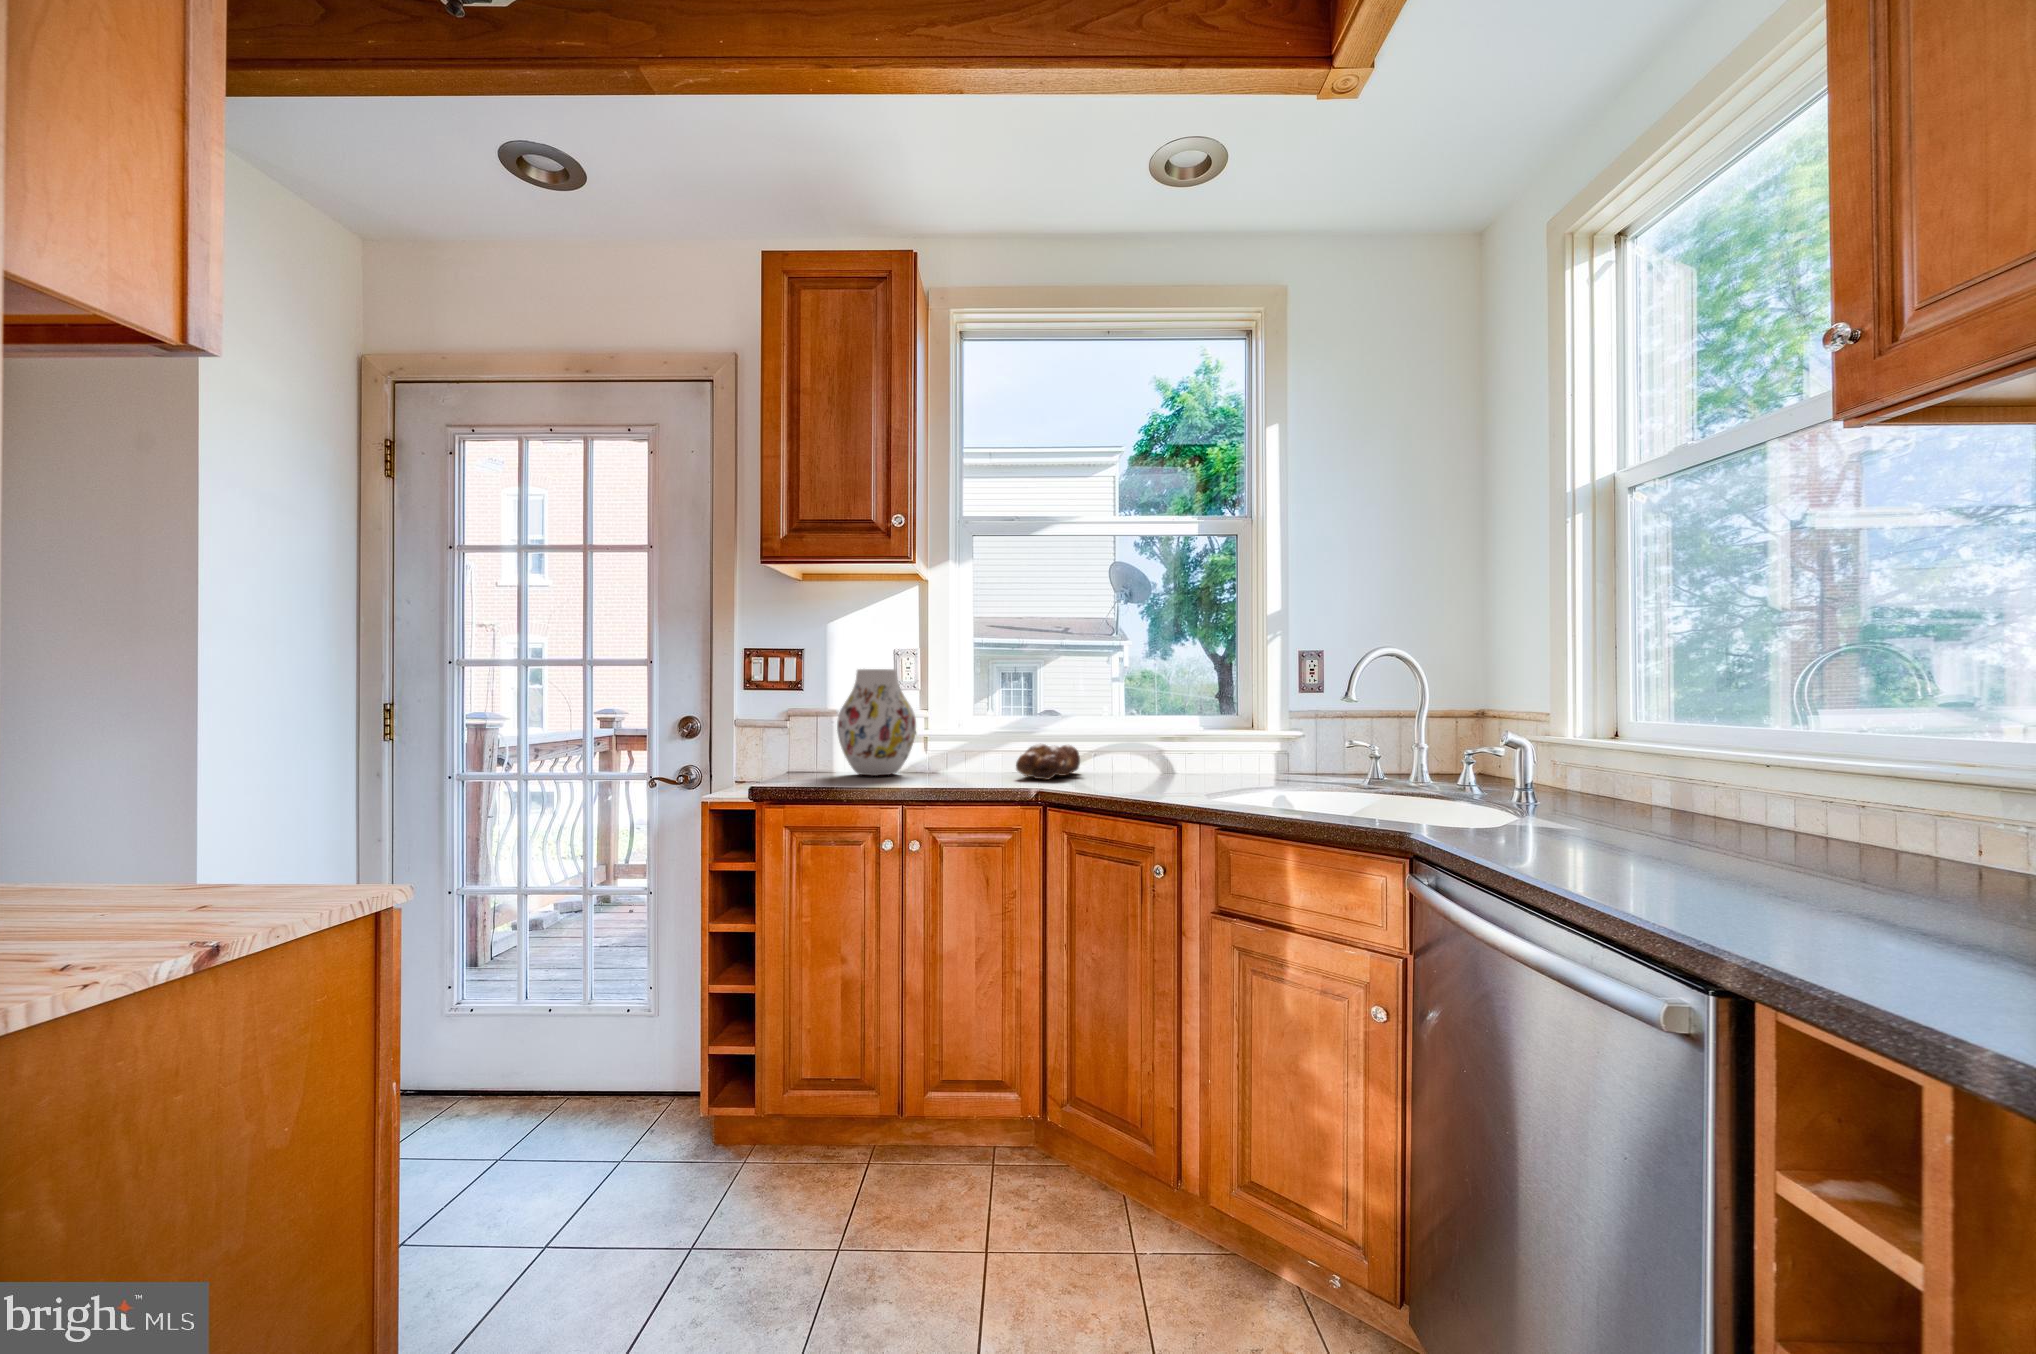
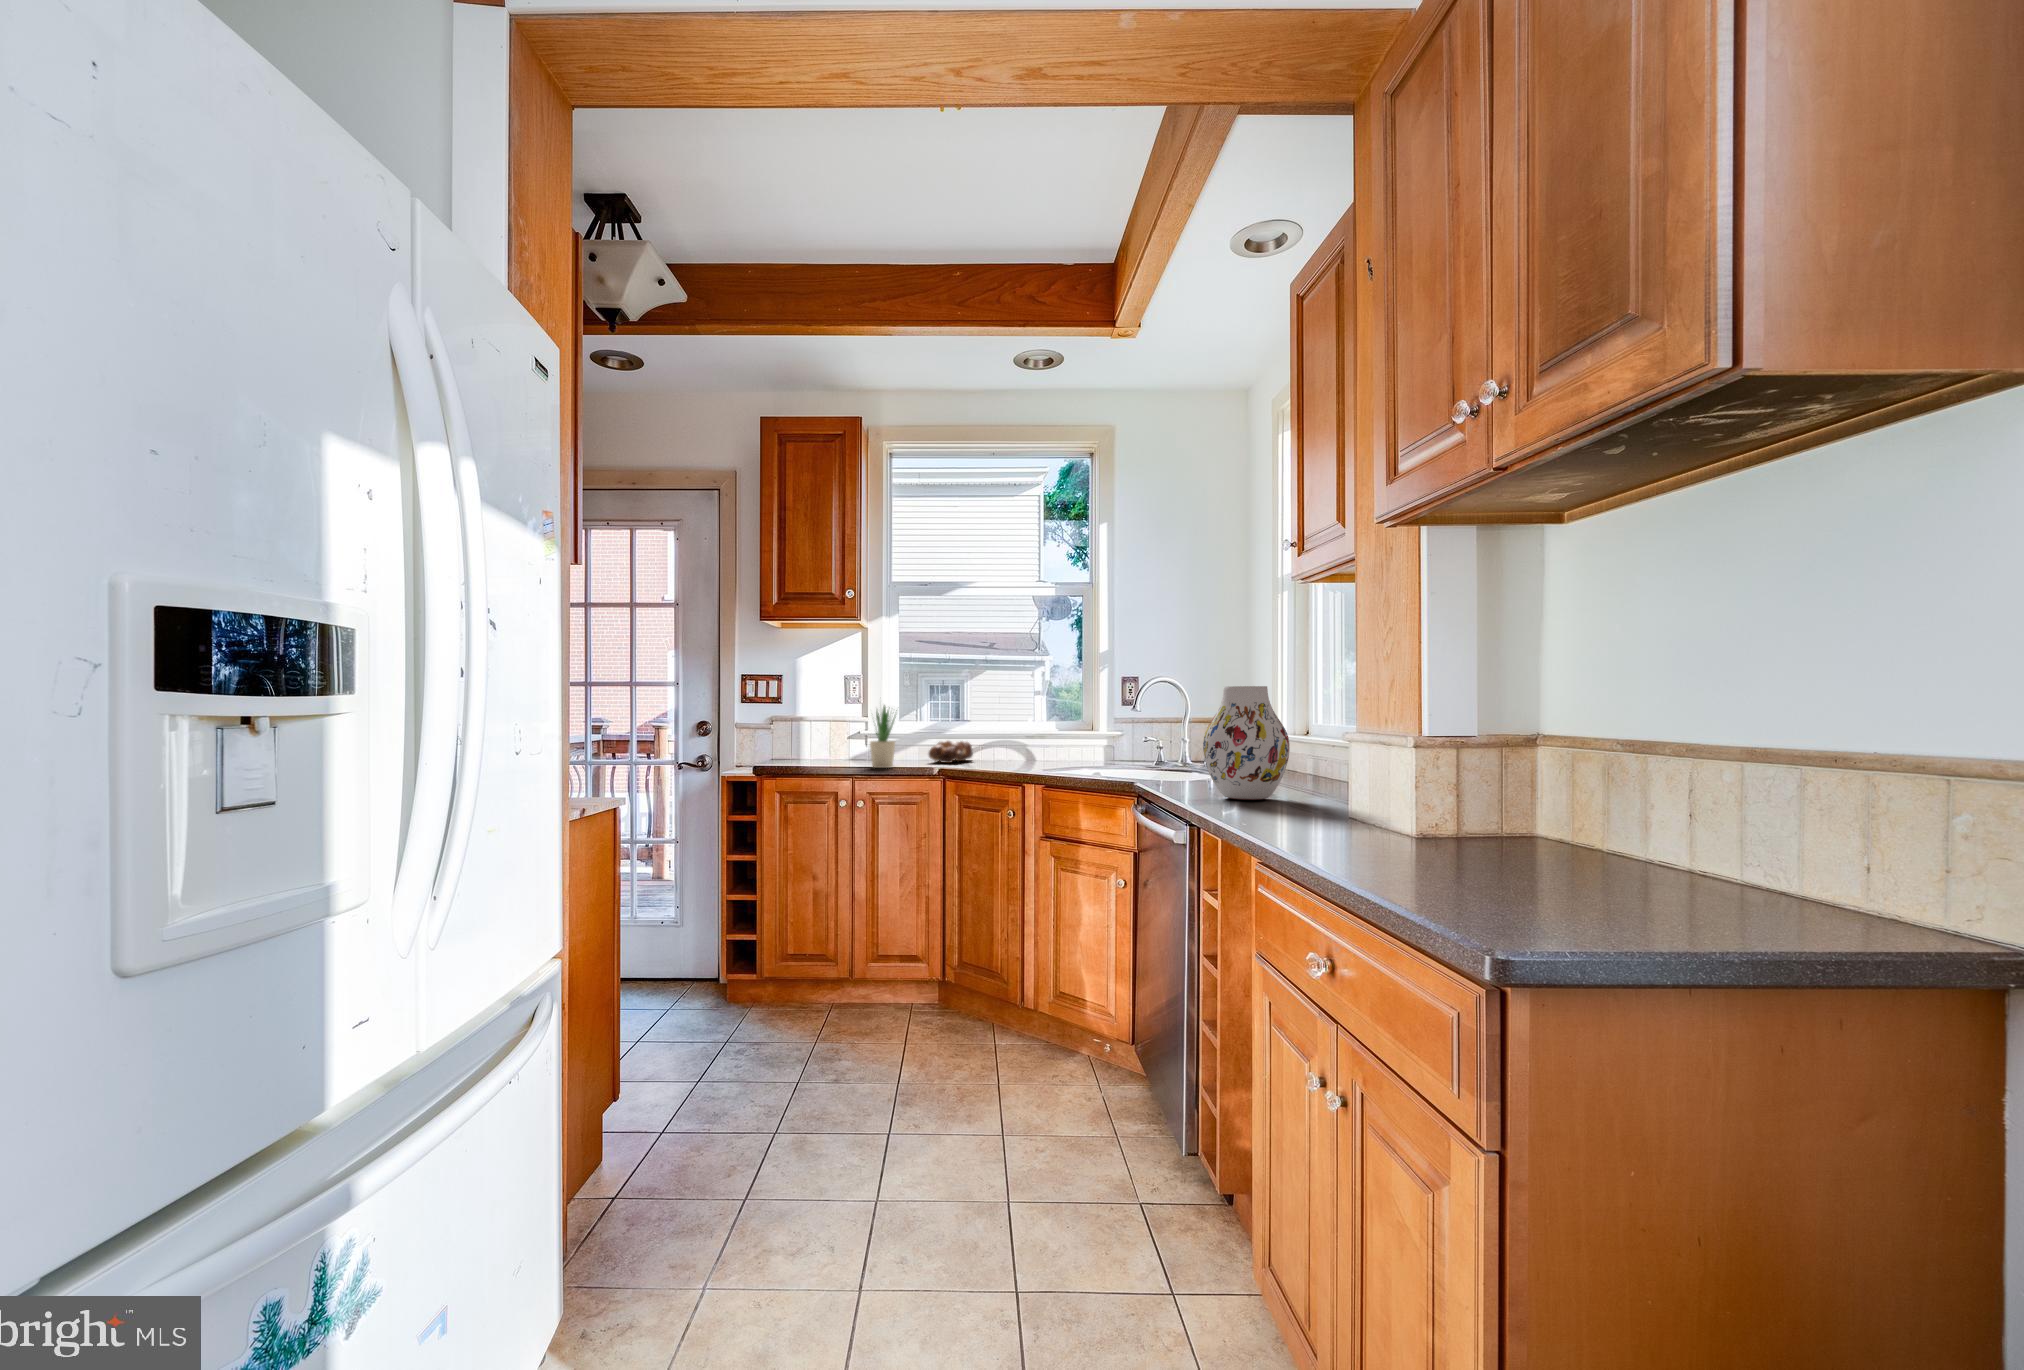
vase: present [837,669,916,776] -> present [1203,686,1290,800]
potted plant: none [928,675,973,790] -> present [870,705,897,768]

